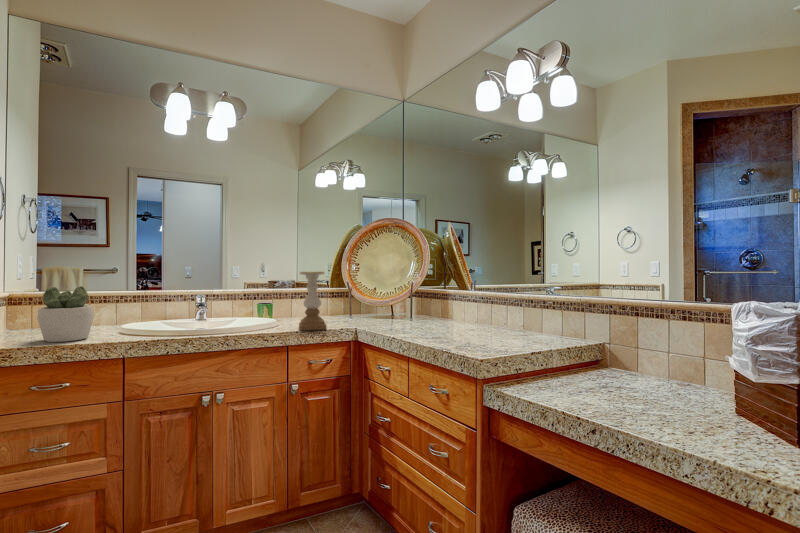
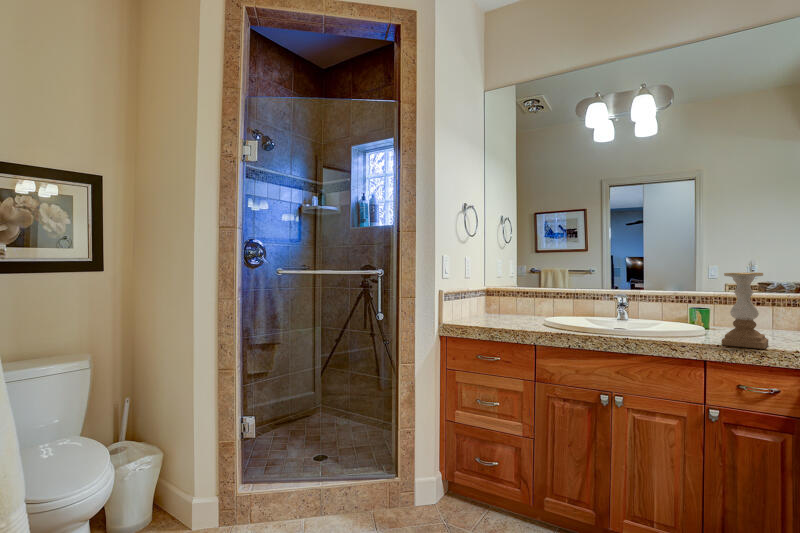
succulent plant: present [37,286,94,342] -> none [485,284,519,325]

